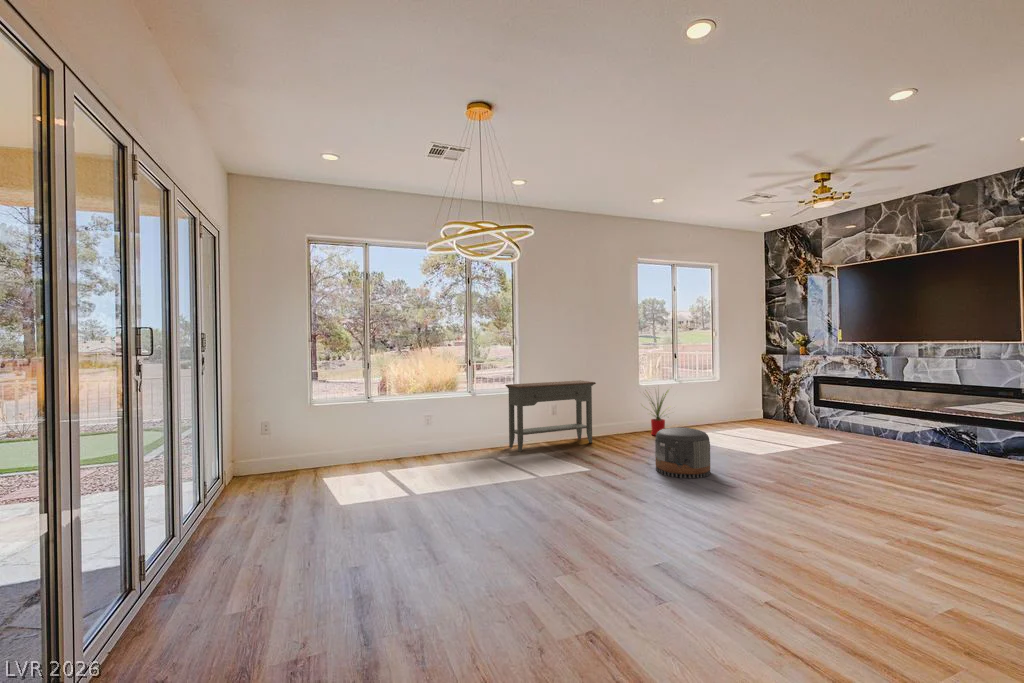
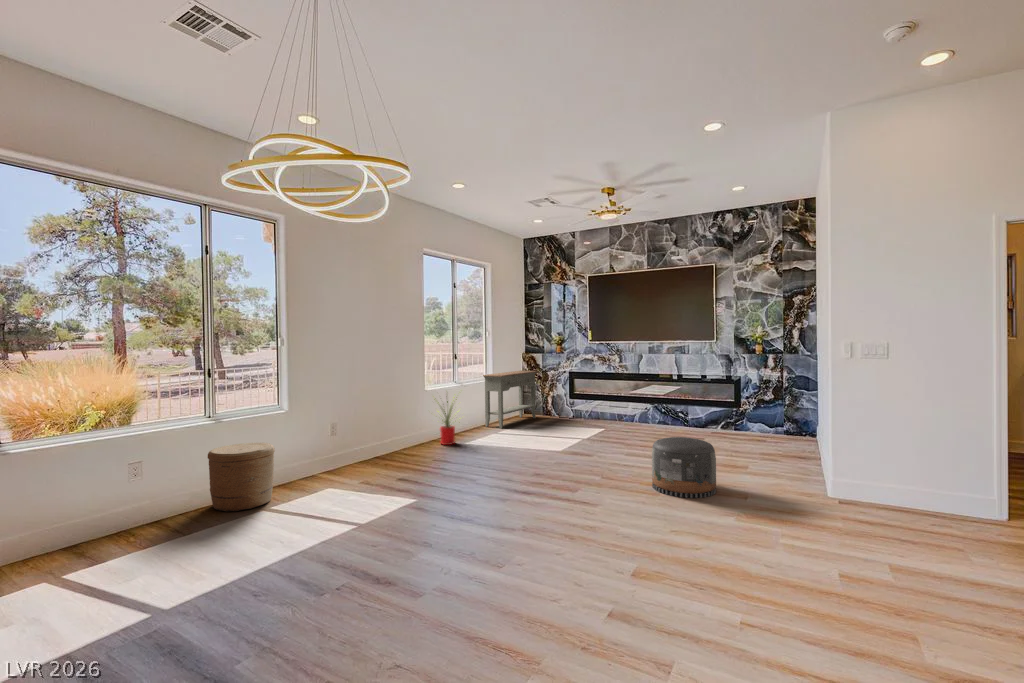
console table: present [506,380,596,452] -> present [483,371,538,429]
woven basket: none [463,414,503,458] -> present [208,442,275,511]
pouf: present [655,427,710,478] -> present [652,437,716,498]

